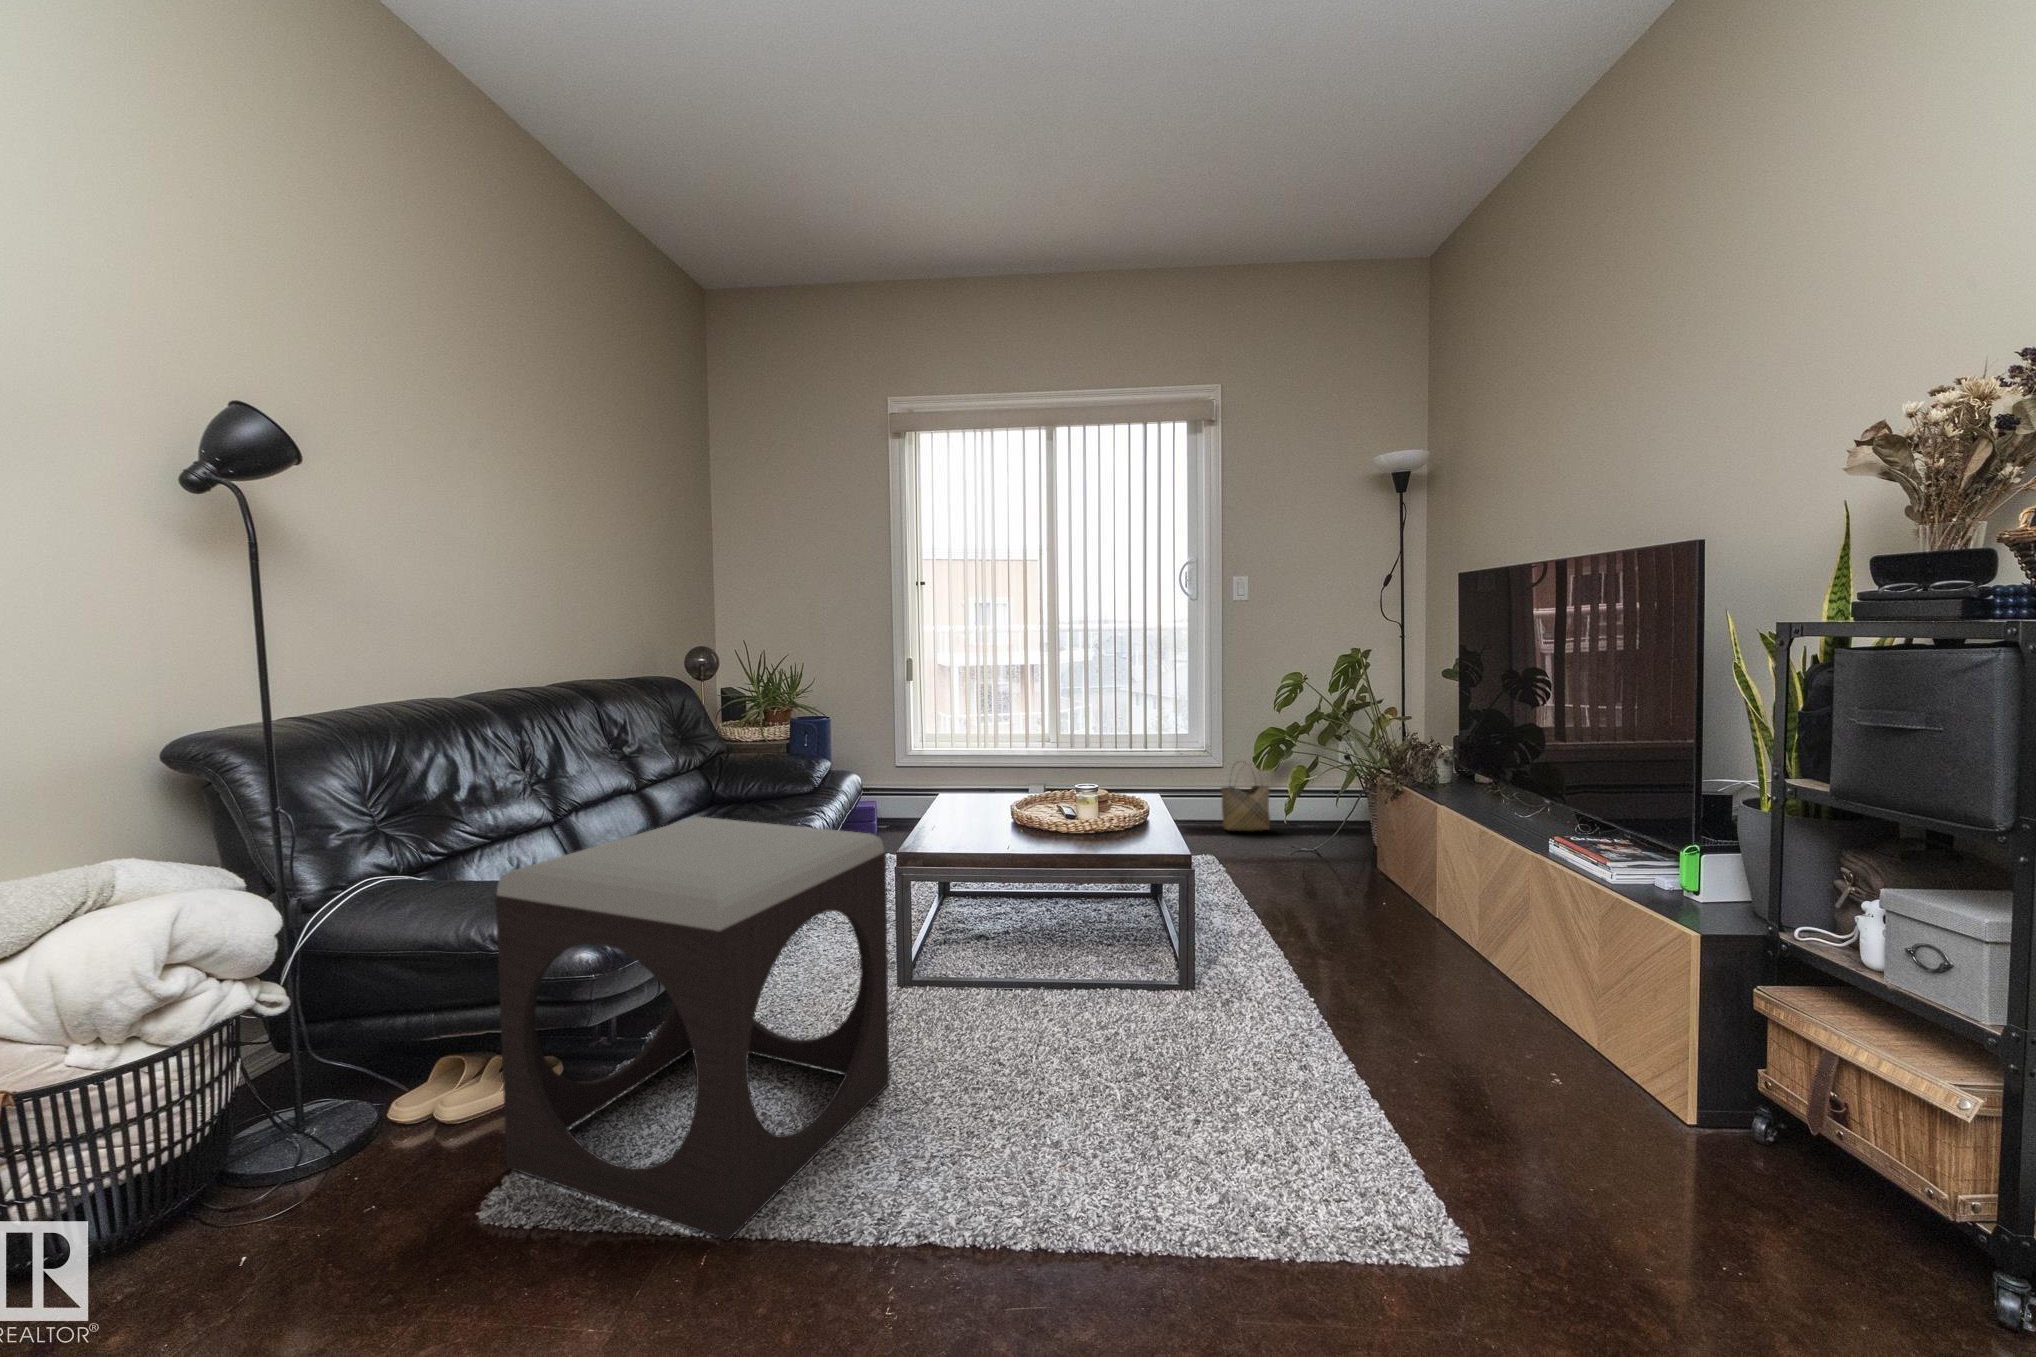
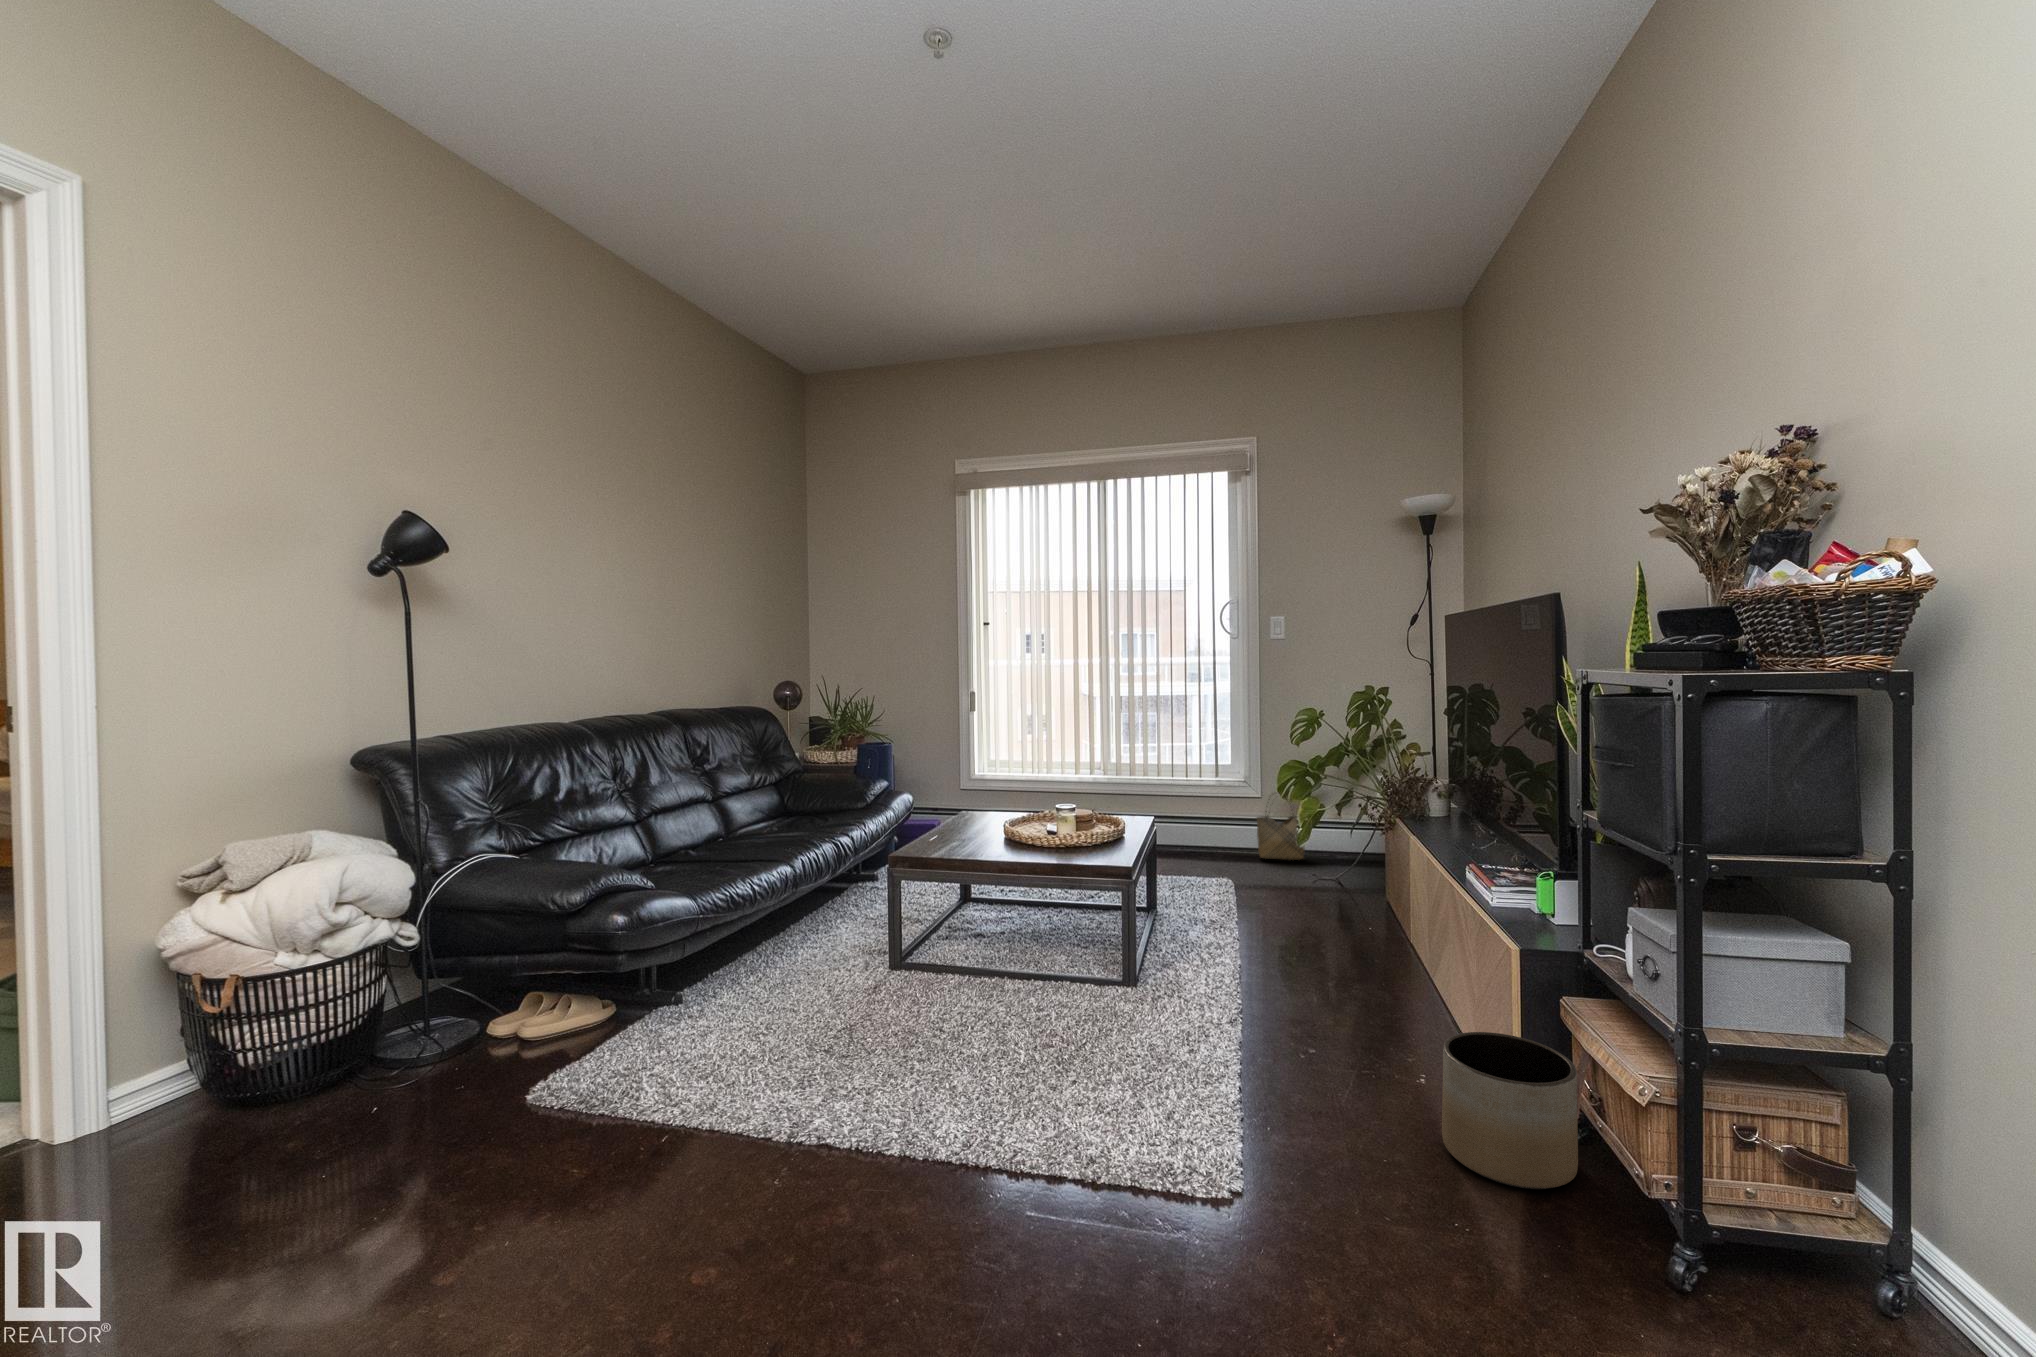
footstool: present [495,817,889,1241] -> none [550,818,850,1128]
planter: none [1624,1030,1796,1209] -> present [1442,1032,1578,1189]

